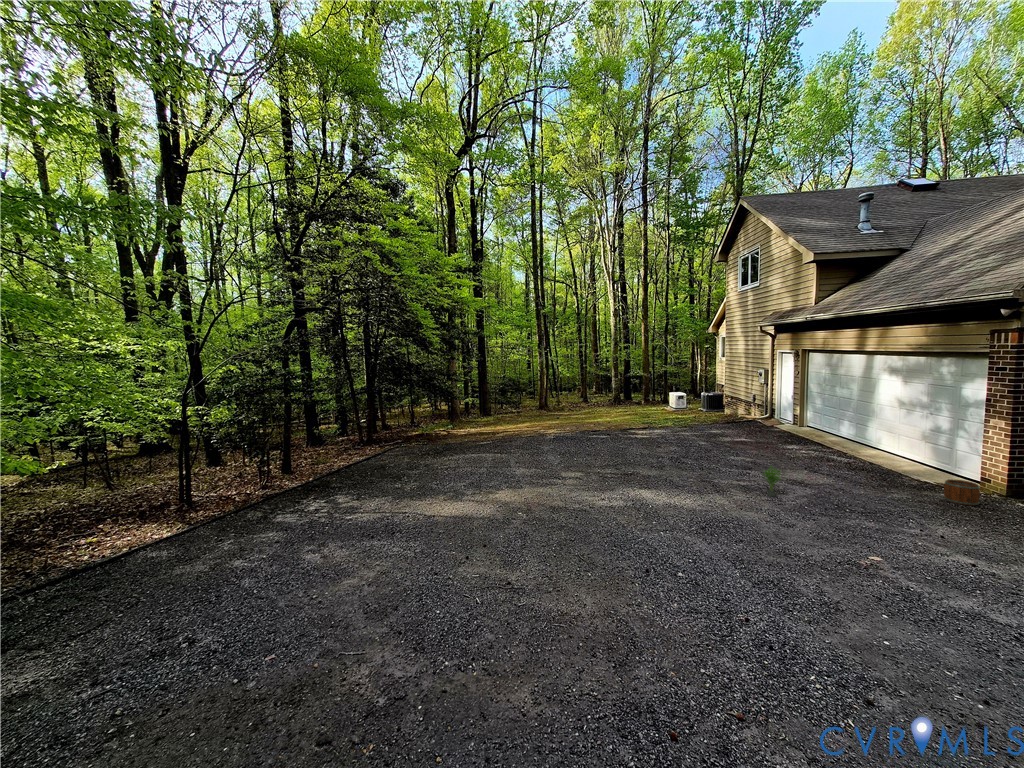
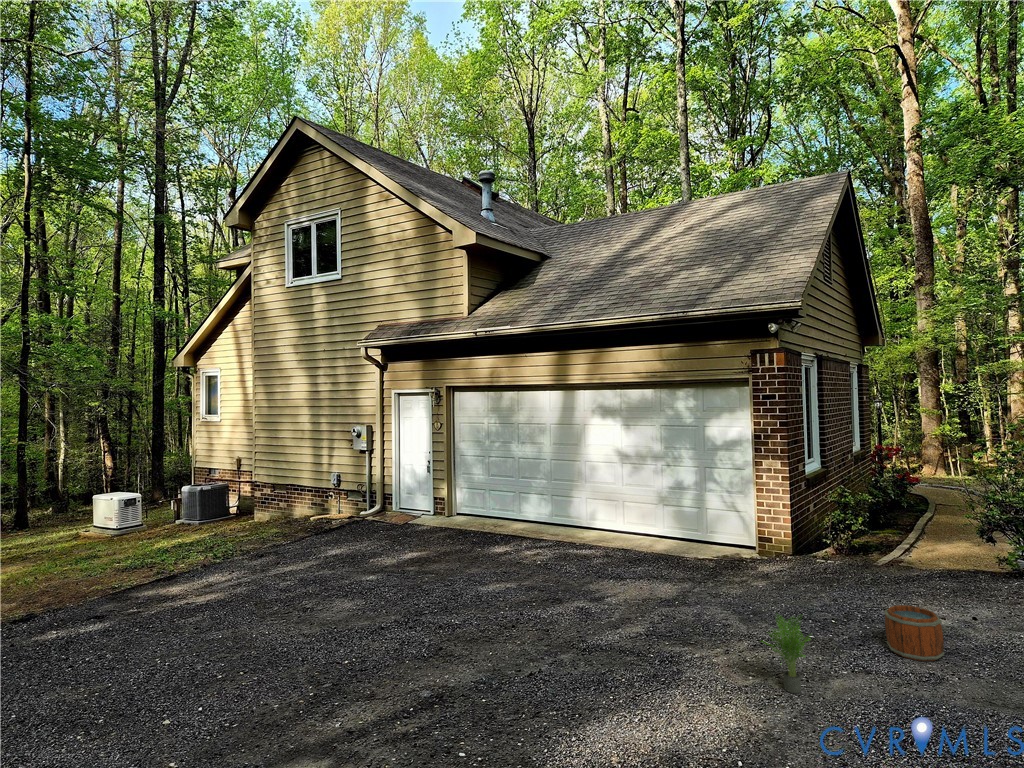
bucket: present [944,479,980,506] -> present [885,605,944,661]

